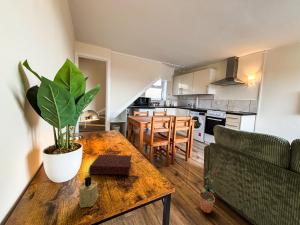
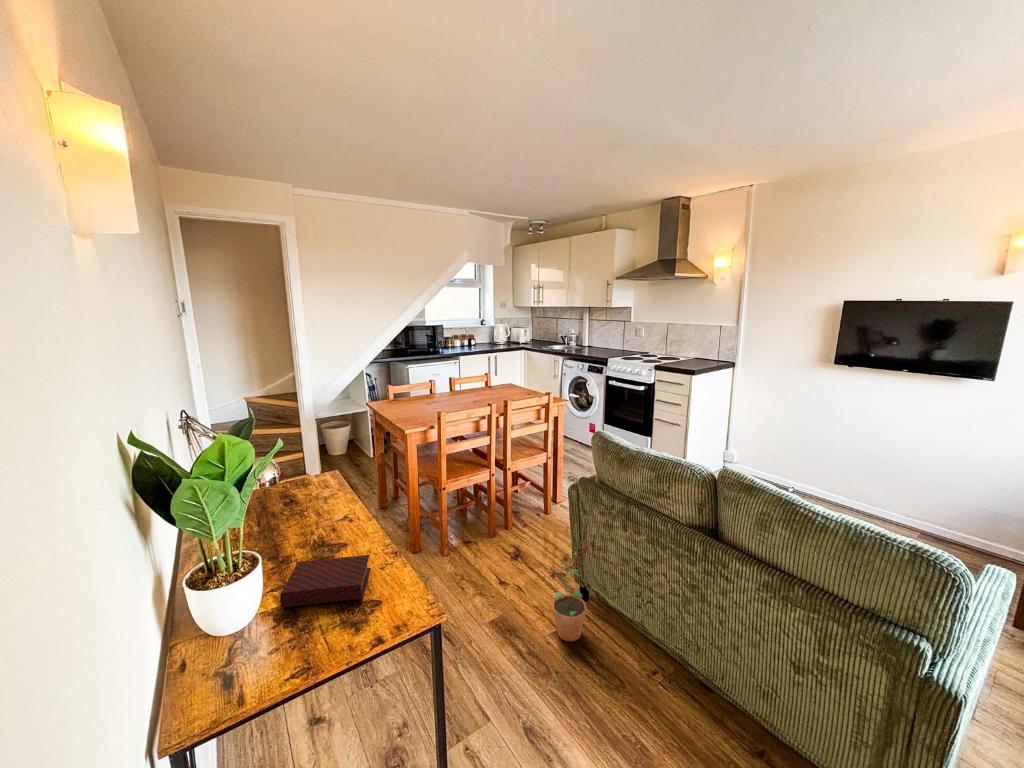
candle: present [79,177,99,207] -> none [268,619,307,671]

